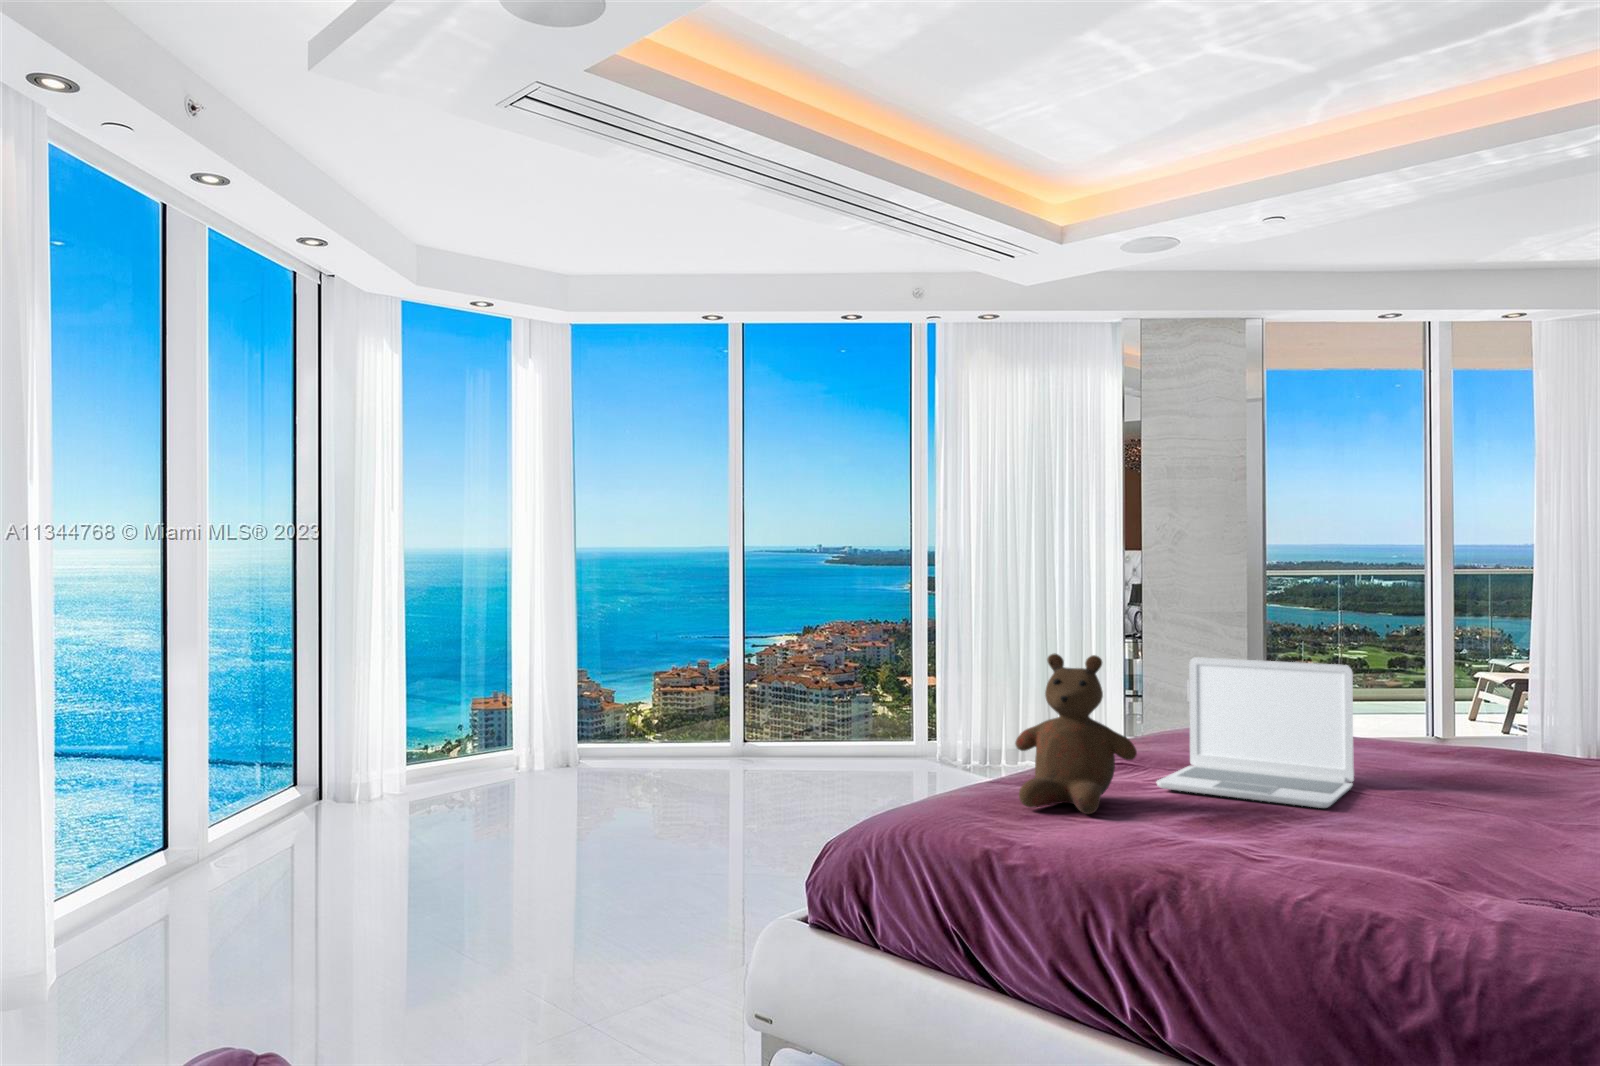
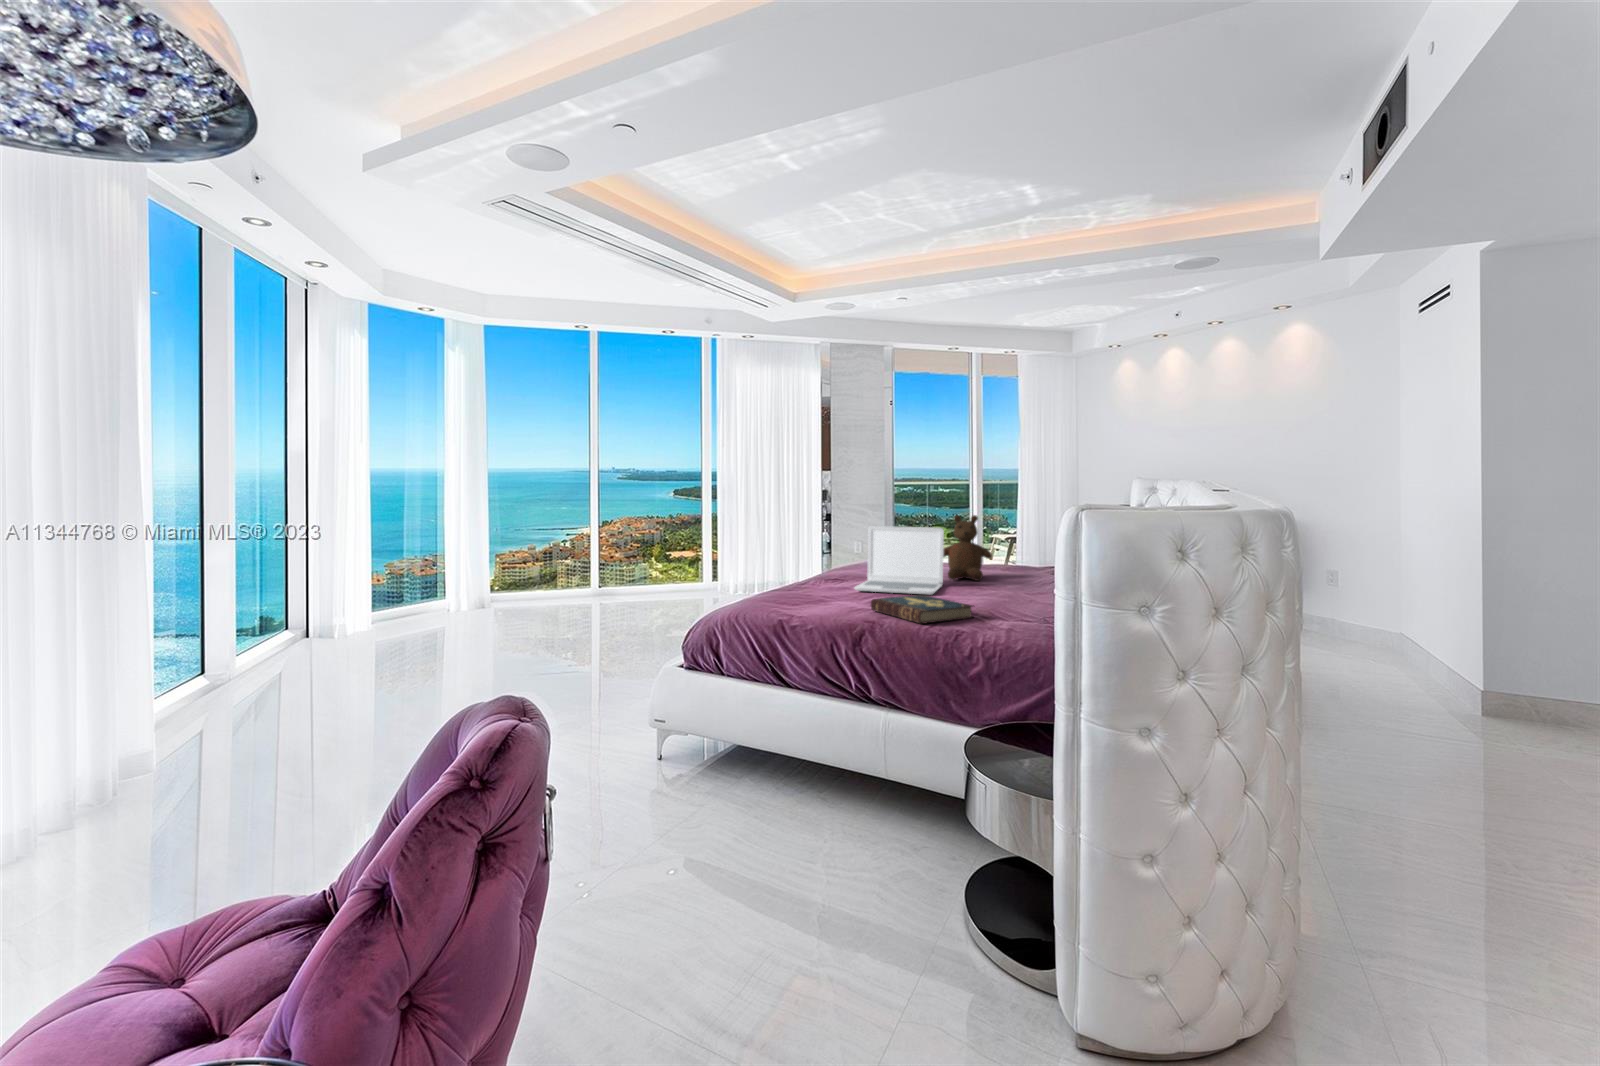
teddy bear: present [1015,653,1137,814] -> present [943,515,992,581]
book: none [1177,812,1419,888] -> present [871,595,974,624]

